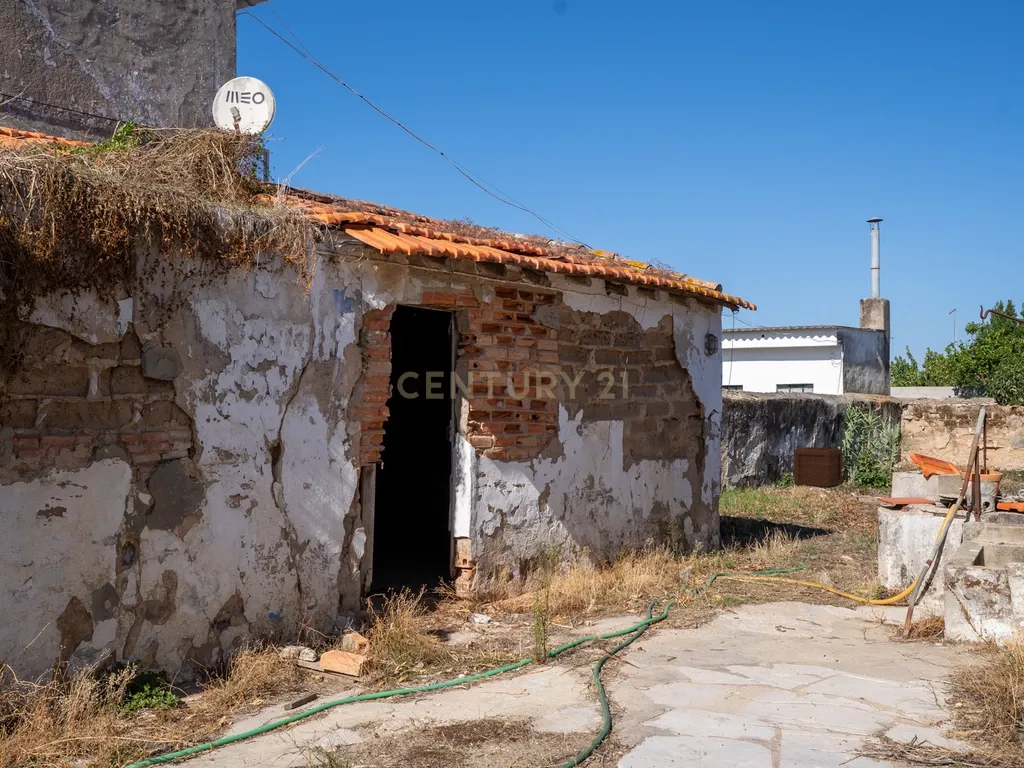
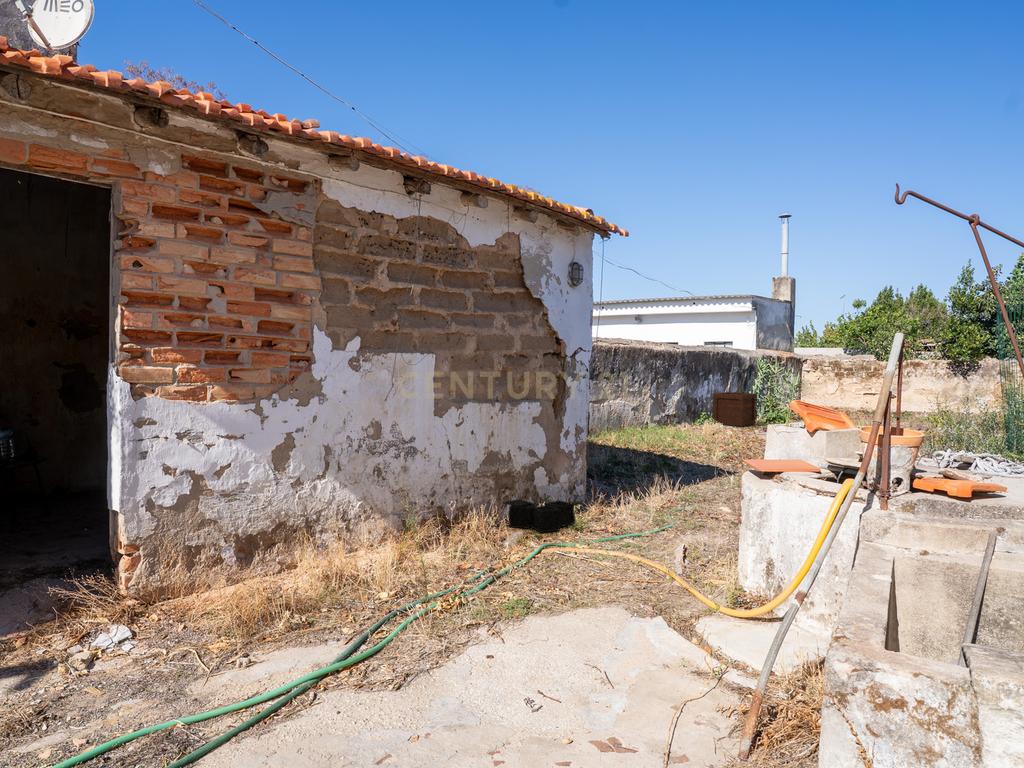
storage bin: none [667,545,729,570] -> present [504,500,576,533]

